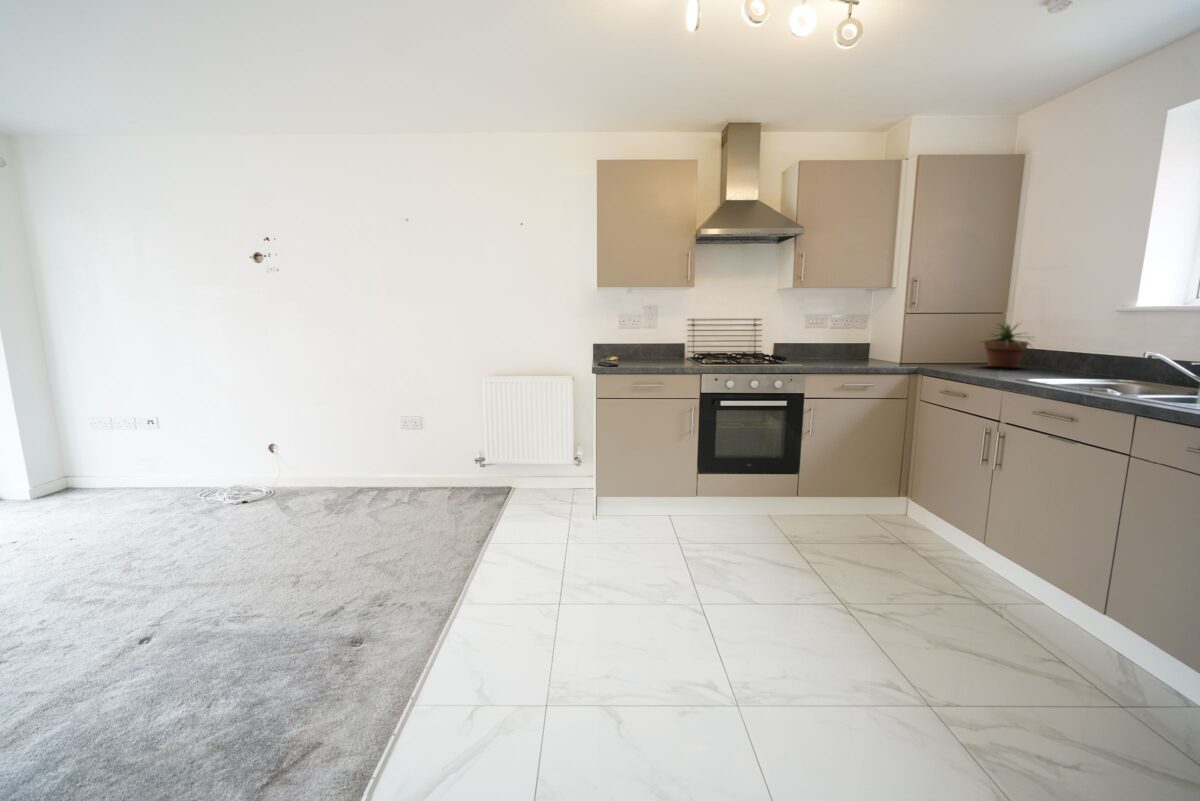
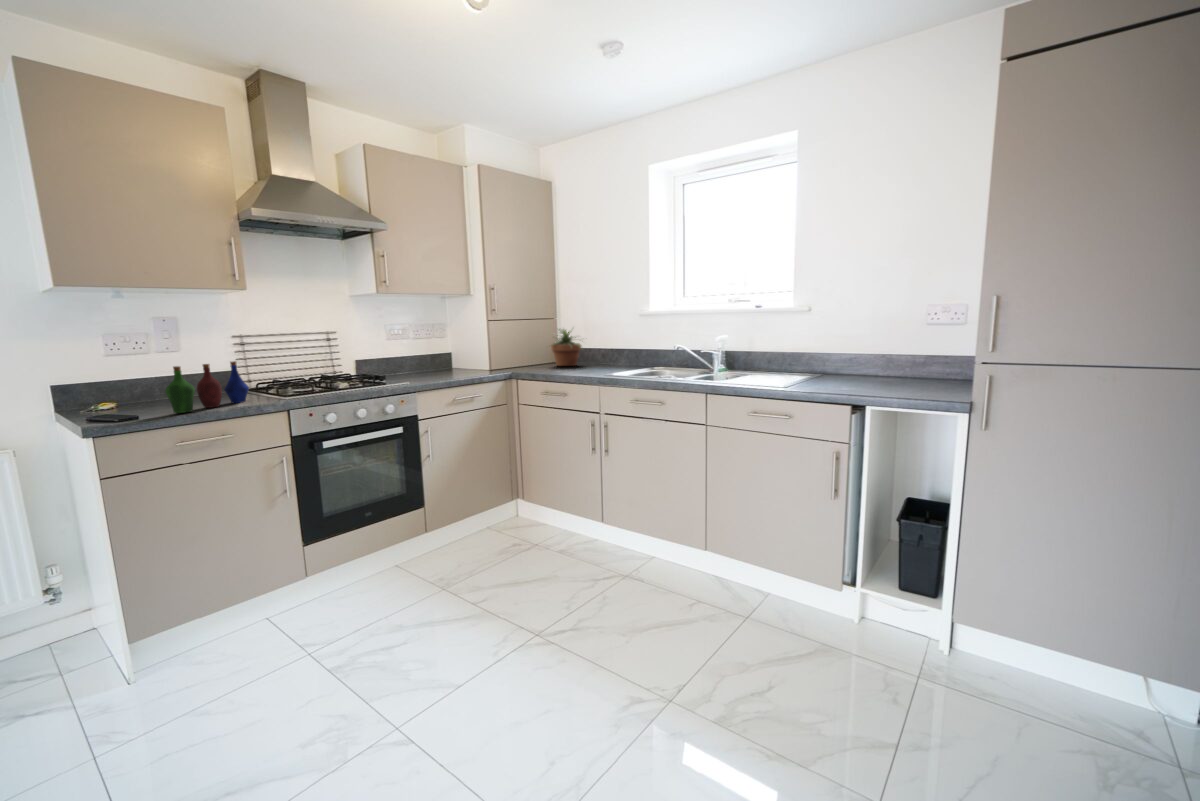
bottle: none [635,337,683,366] -> present [165,361,249,413]

